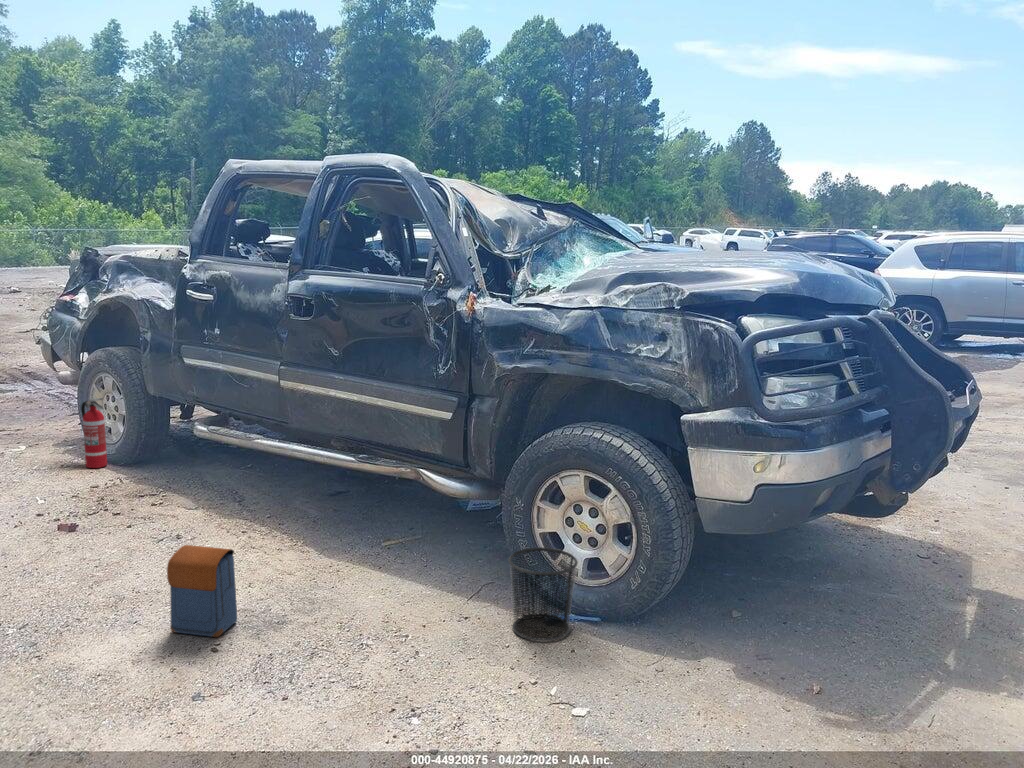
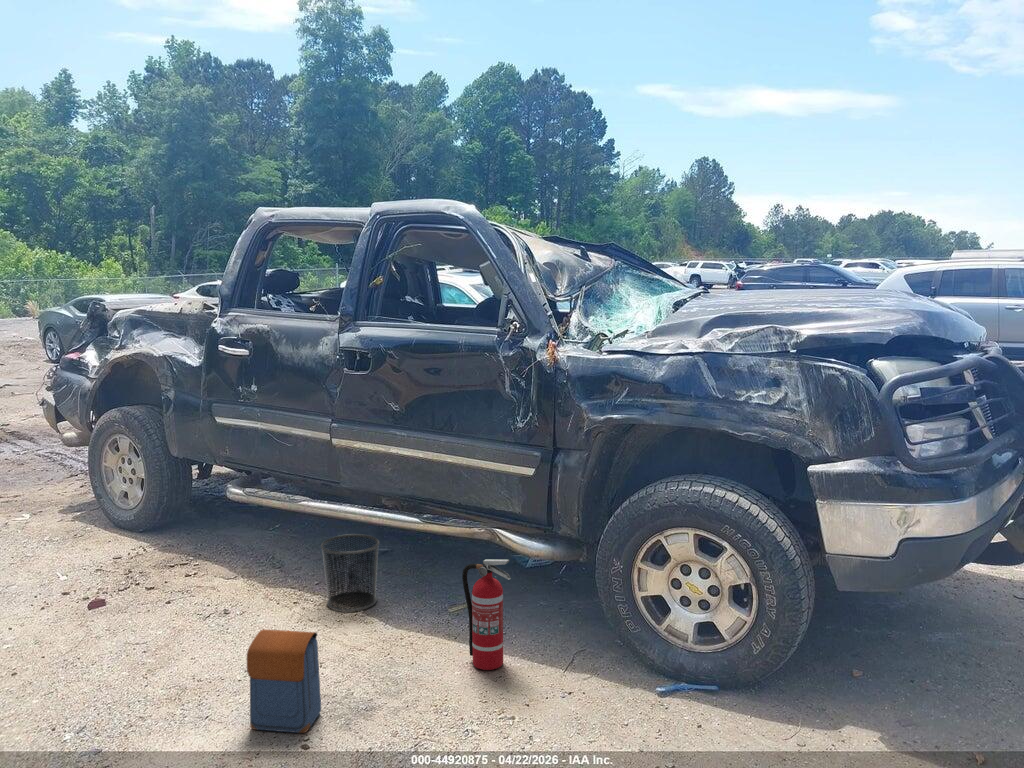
fire extinguisher: present [81,398,107,468] -> present [462,559,511,670]
waste bin: present [508,547,578,642] -> present [321,534,380,612]

